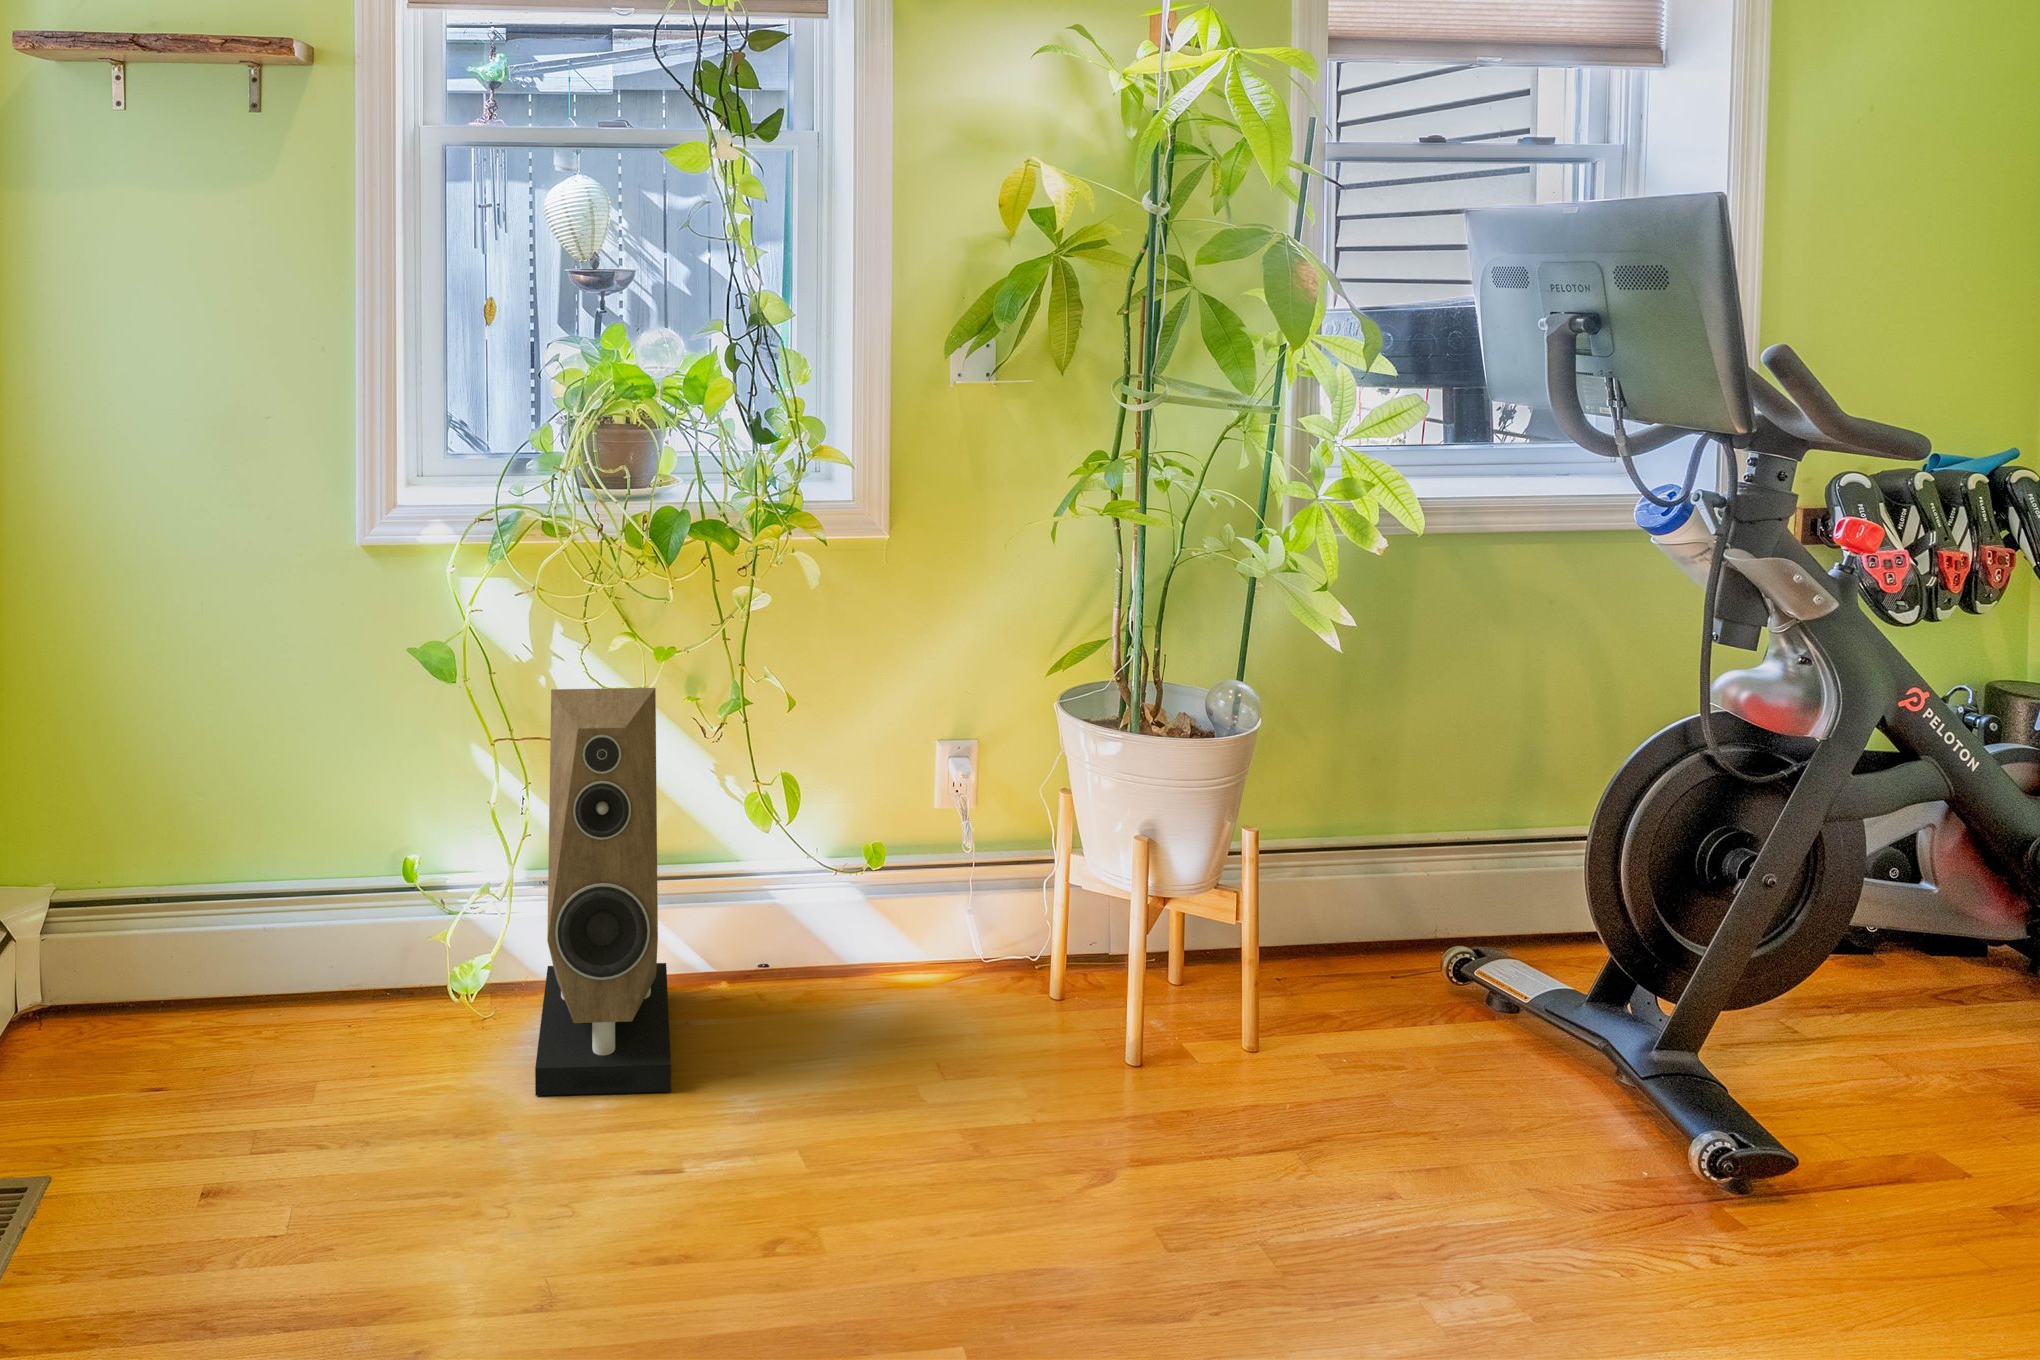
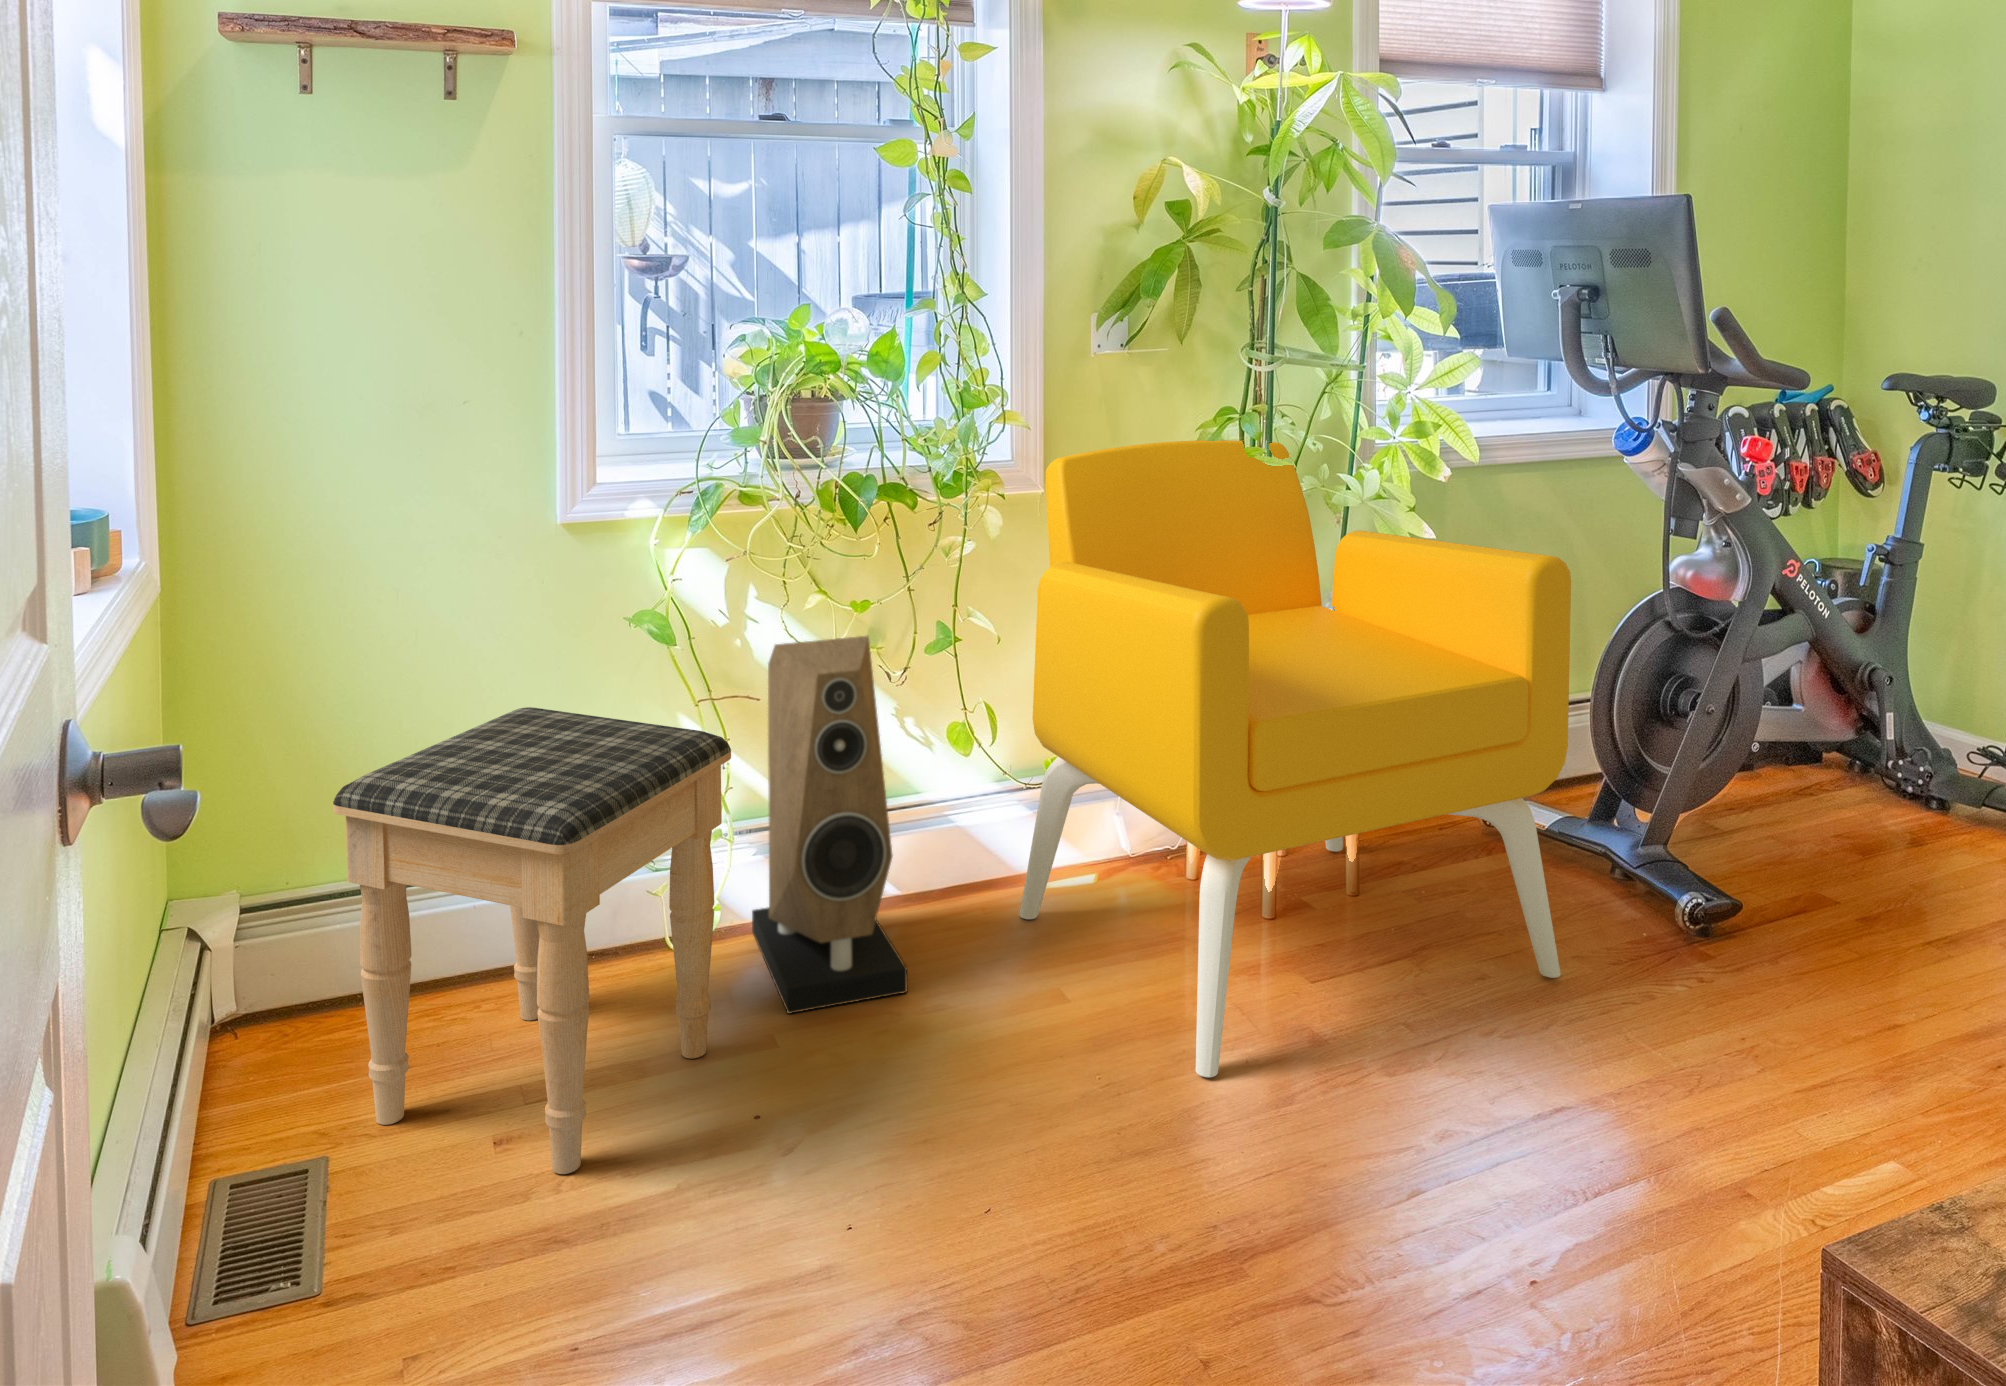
armchair: none [835,490,1513,1275] -> present [1020,440,1571,1077]
footstool: none [50,734,461,1249] -> present [333,707,731,1174]

